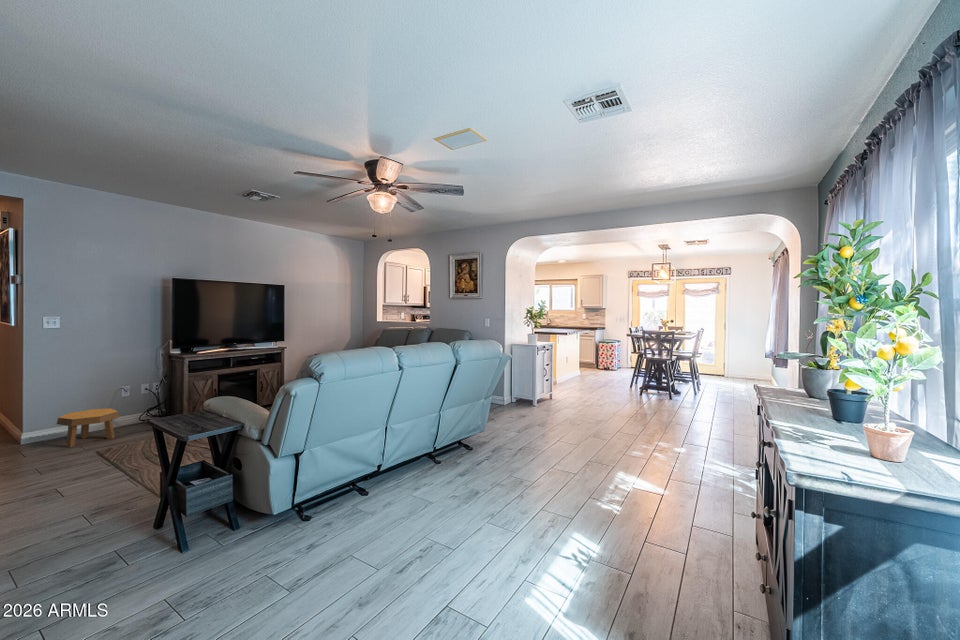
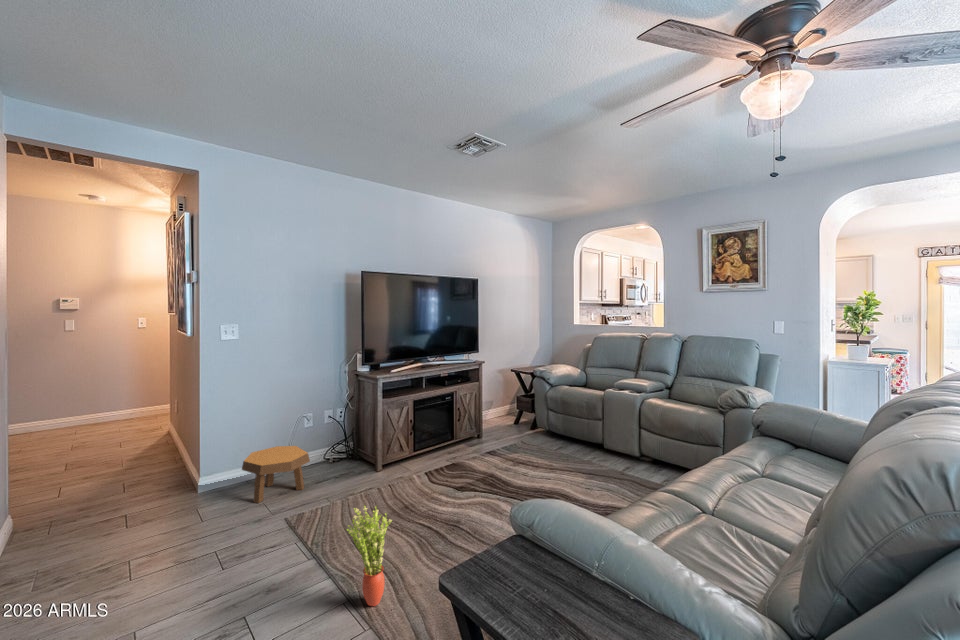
potted plant: none [111,423,145,484] -> present [347,507,392,606]

